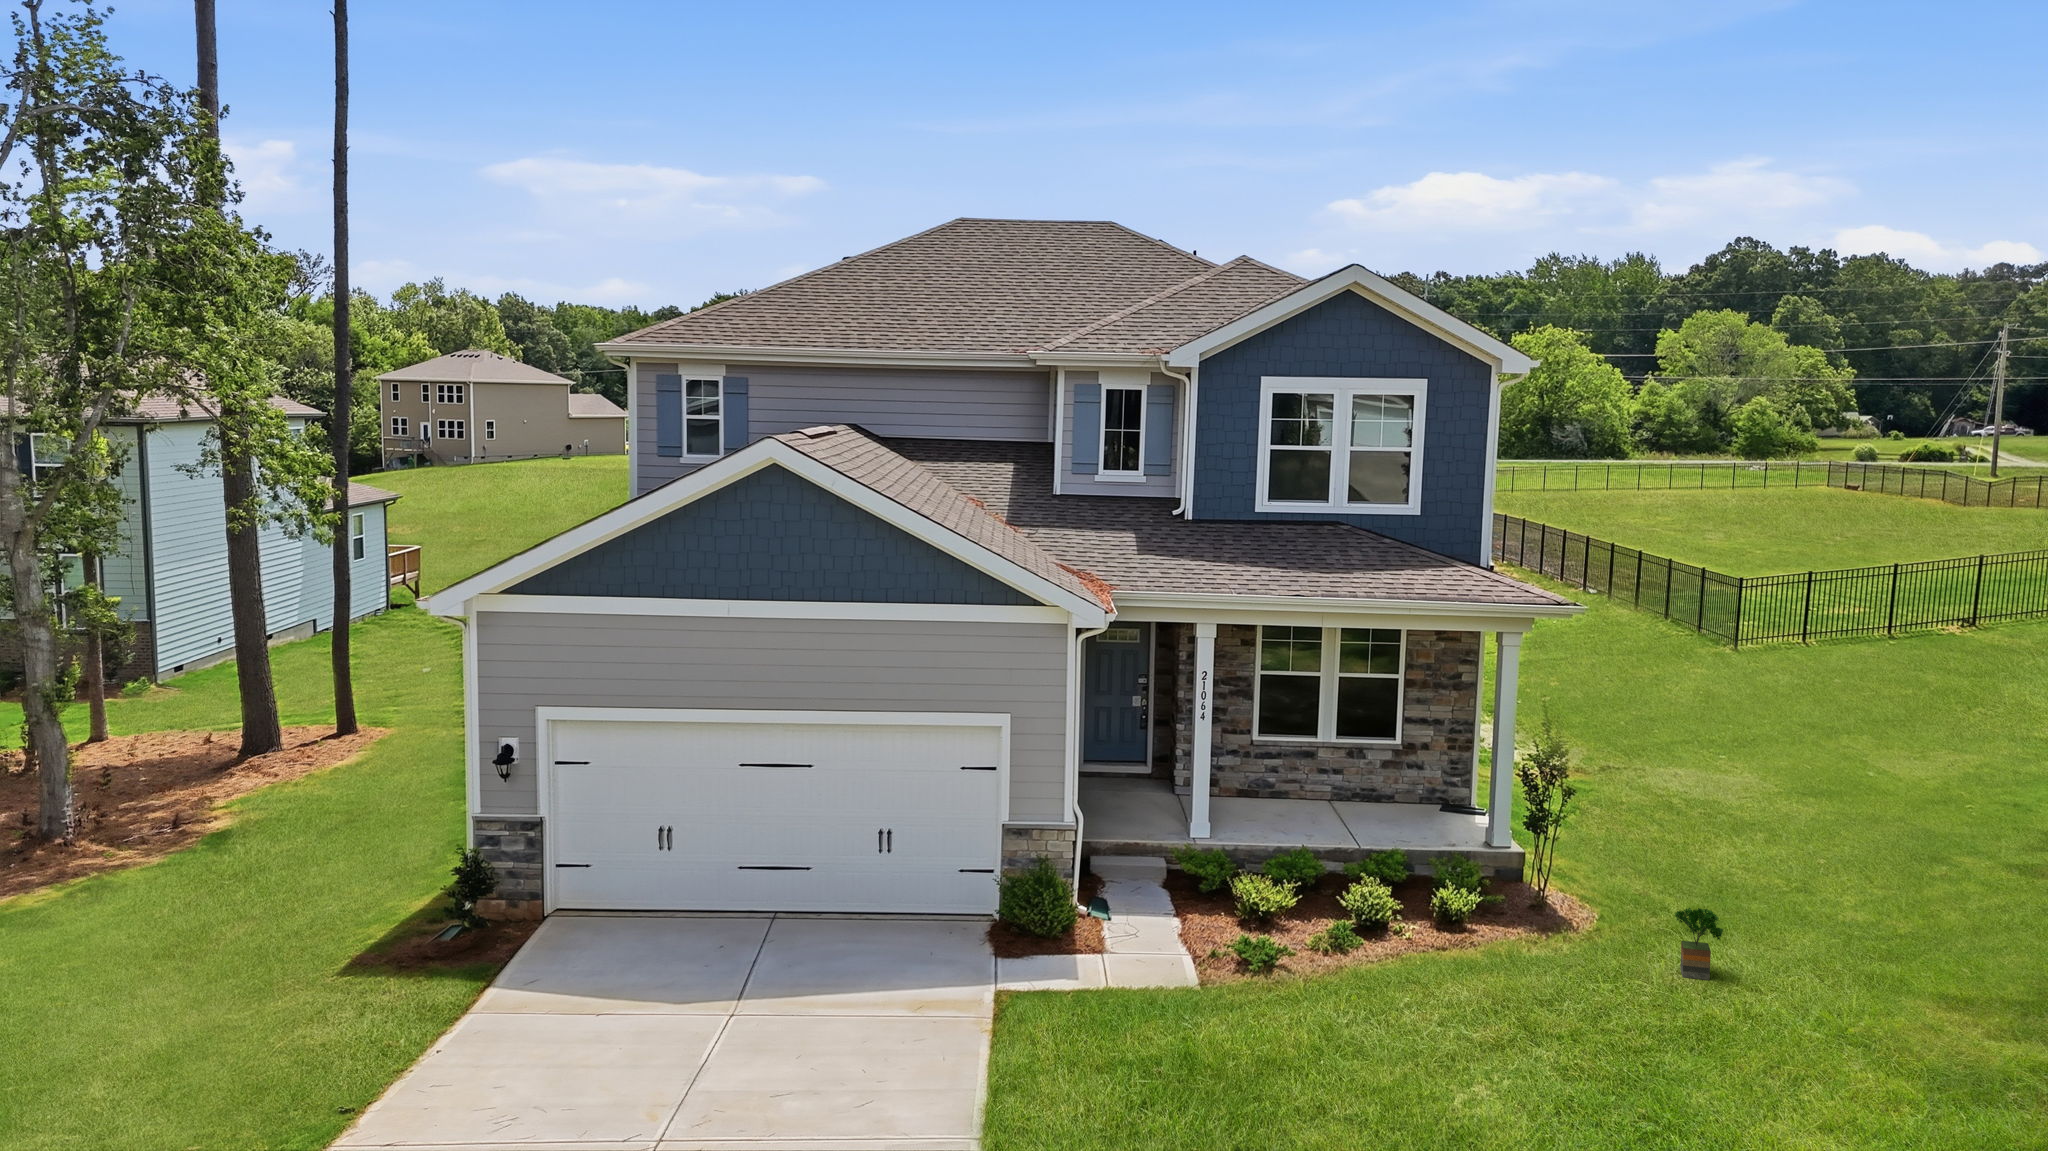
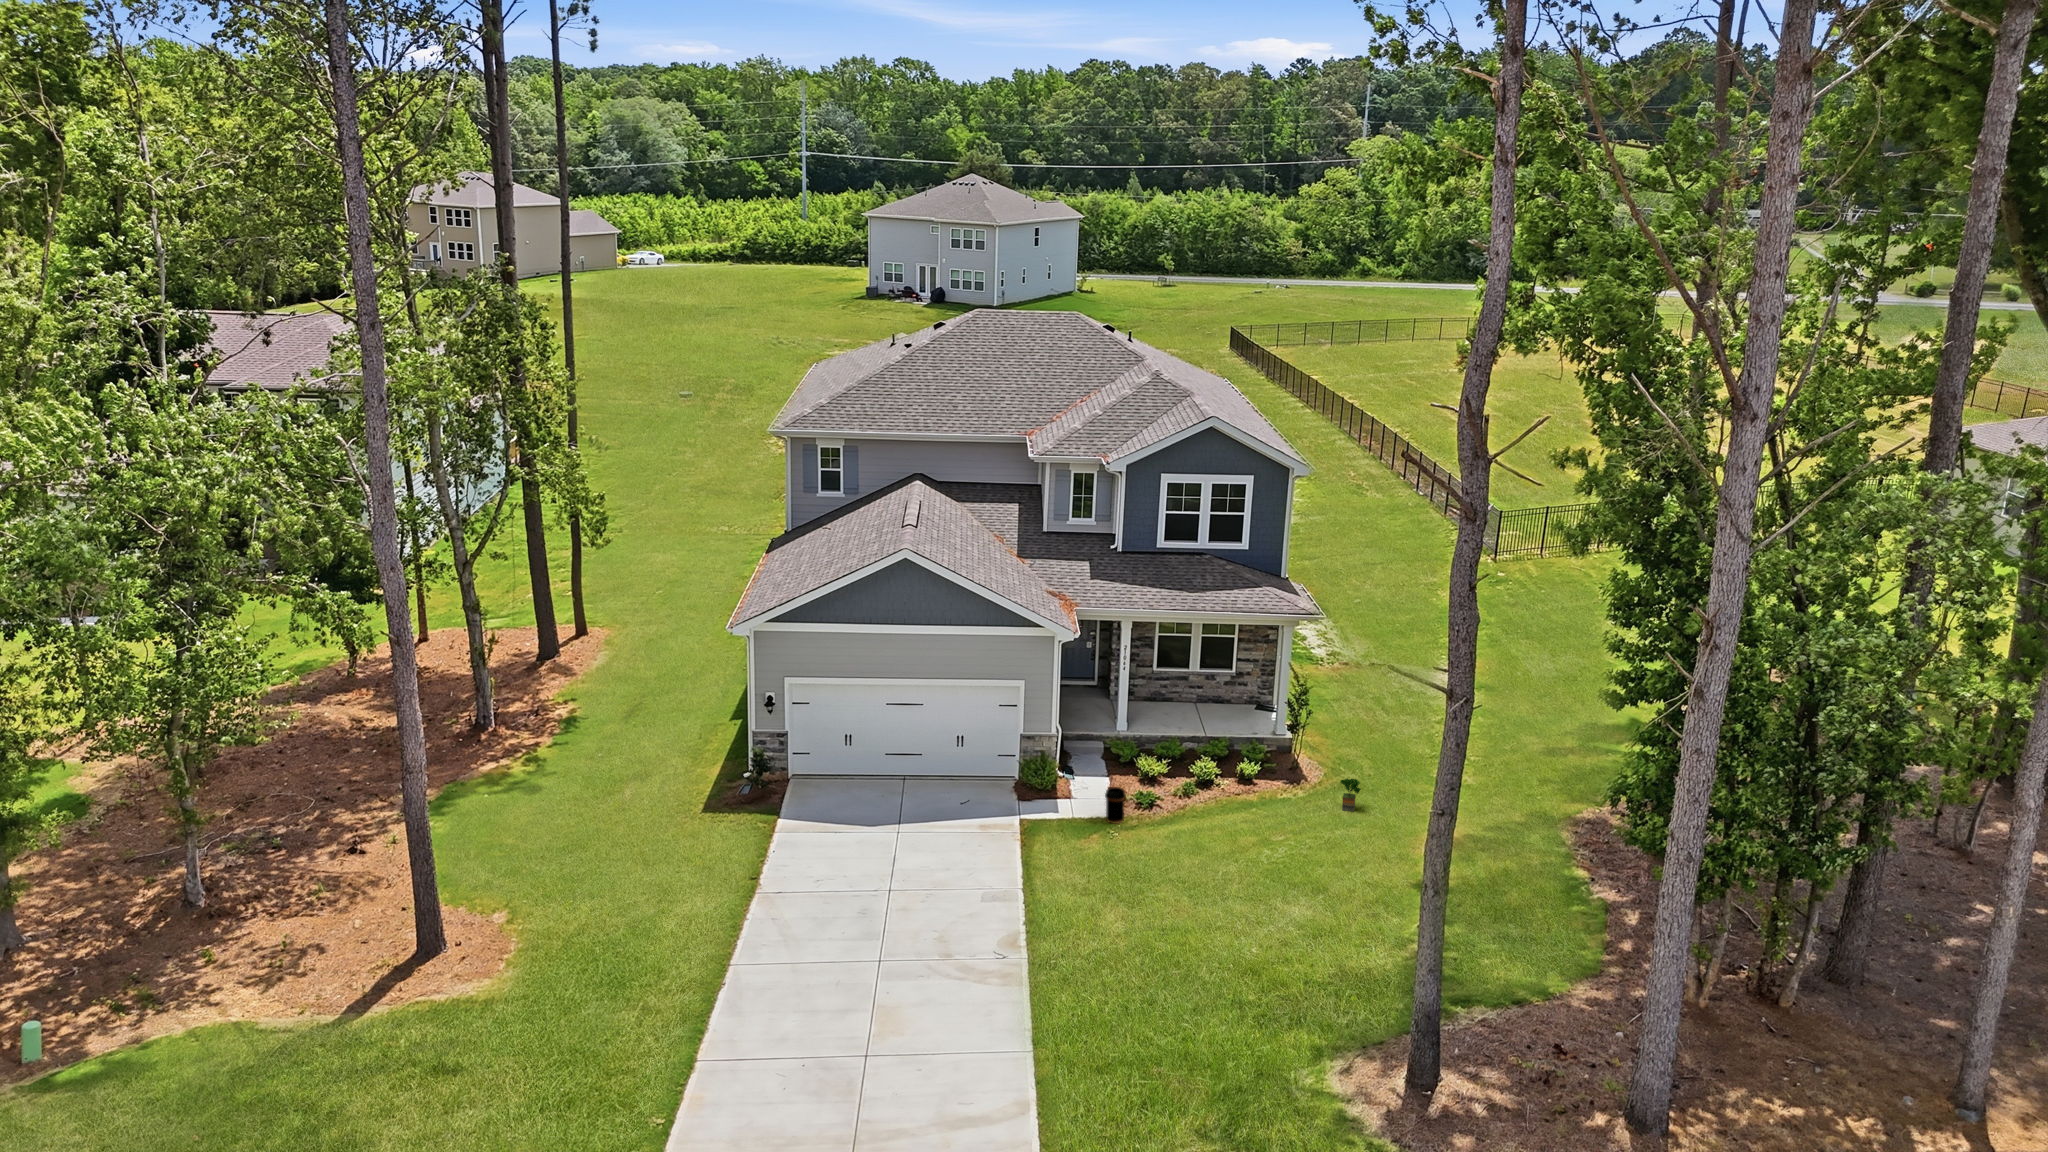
trash can: none [1175,917,1221,997] -> present [1105,787,1126,824]

